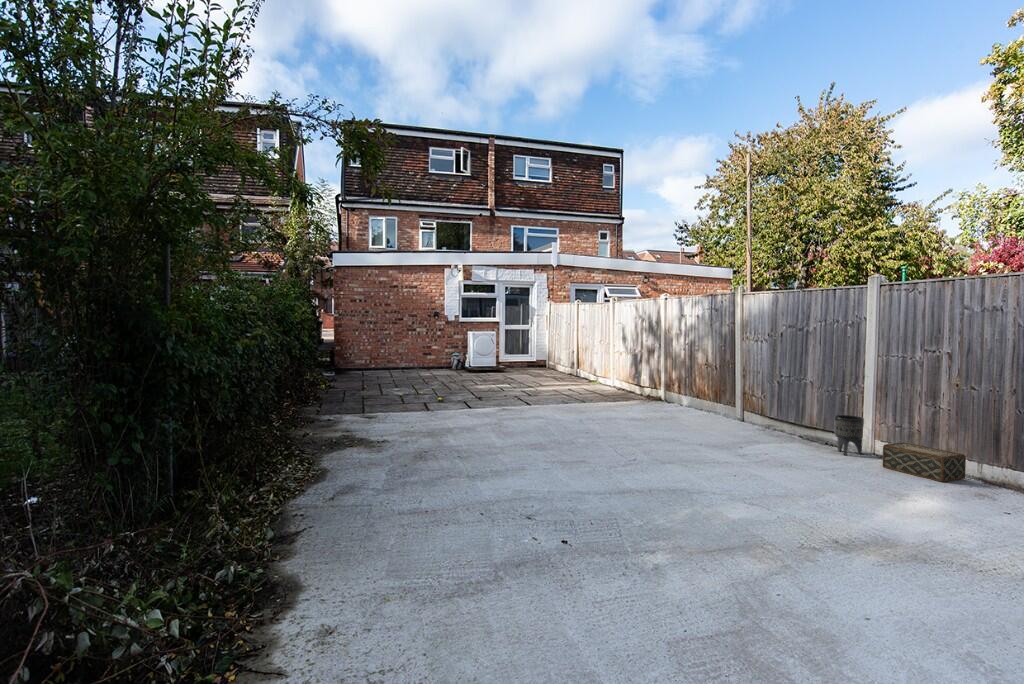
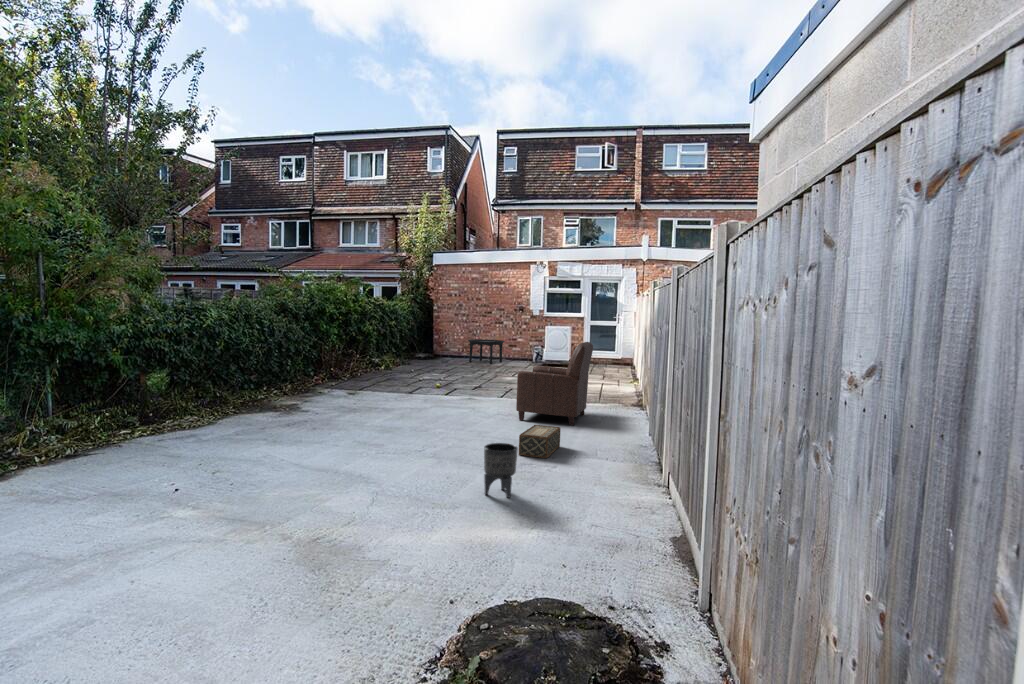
chair: none [629,340,703,412] -> present [516,342,593,426]
round table: none [385,349,426,375] -> present [468,339,505,364]
woven basket: present [883,442,966,482] -> present [519,425,560,458]

